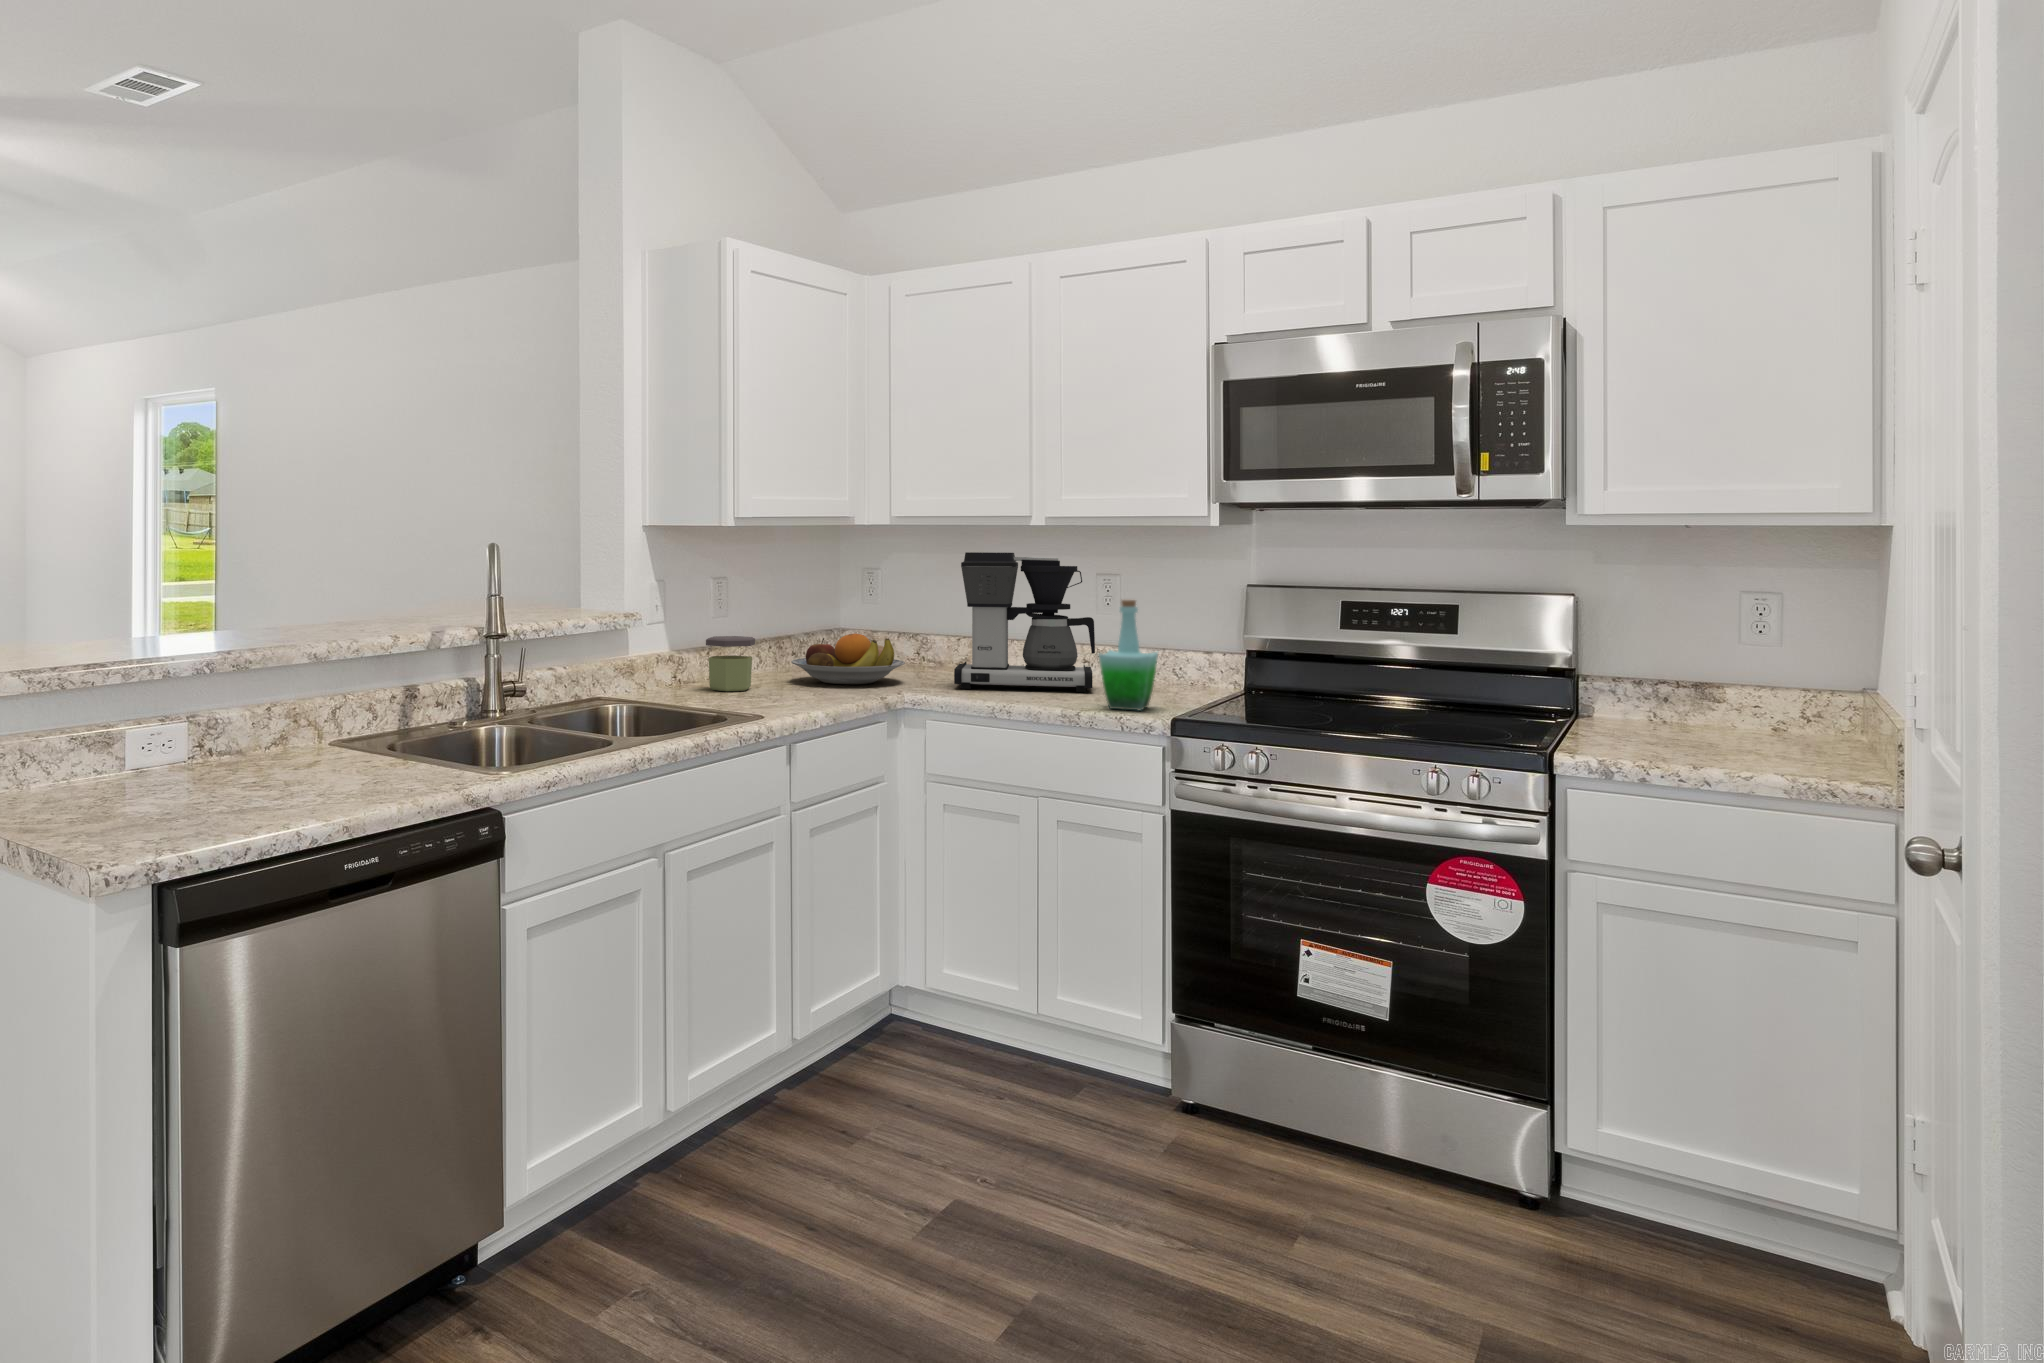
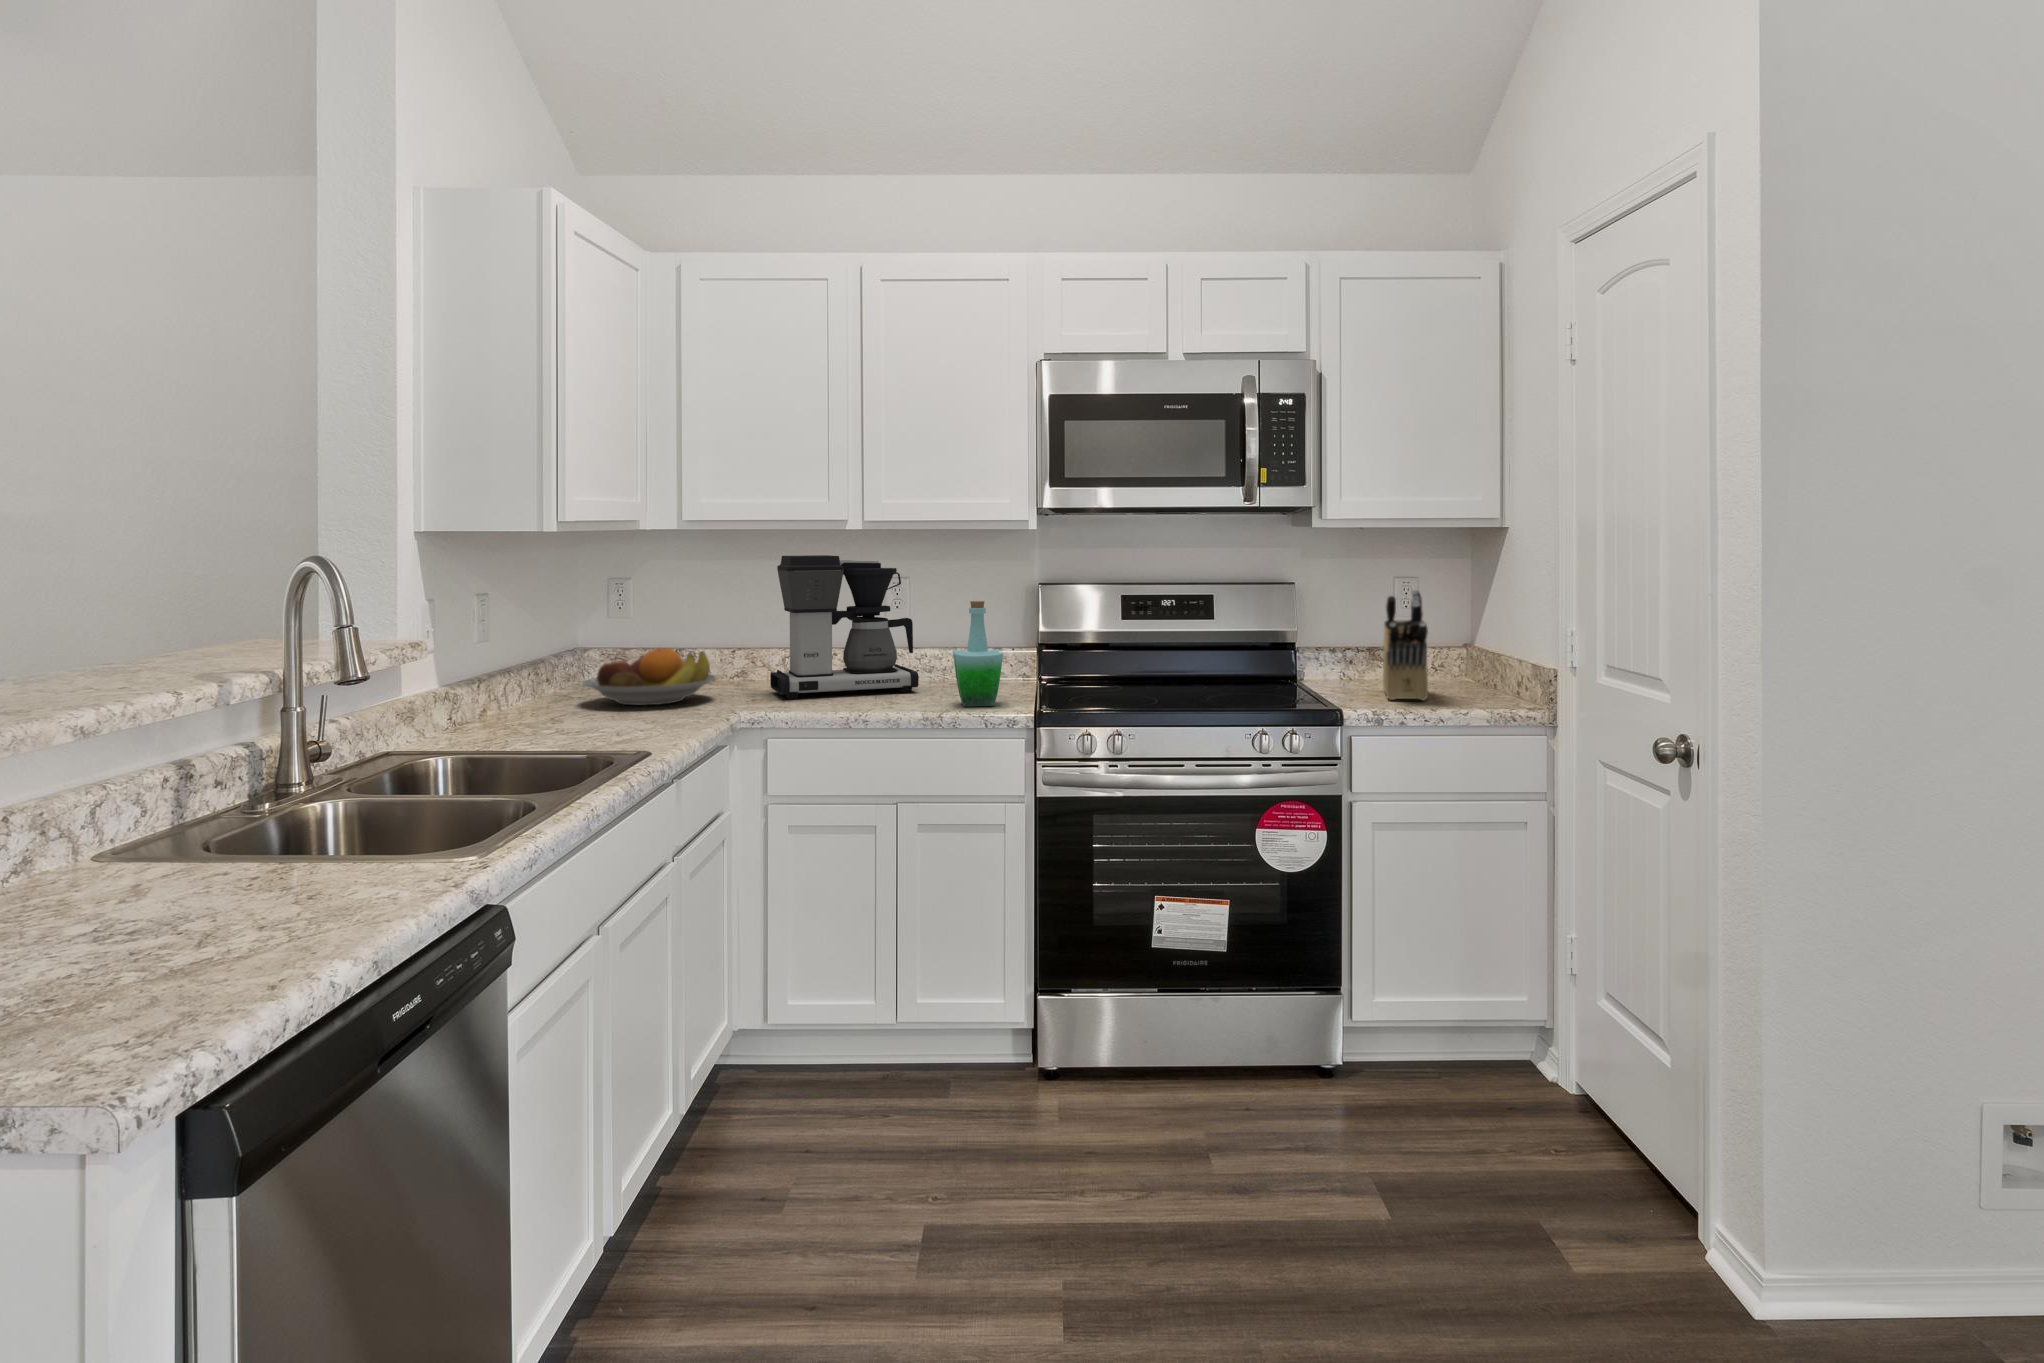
knife block: none [1659,602,1757,755] -> present [1383,590,1428,700]
jar: present [706,636,755,691] -> none [501,660,561,726]

